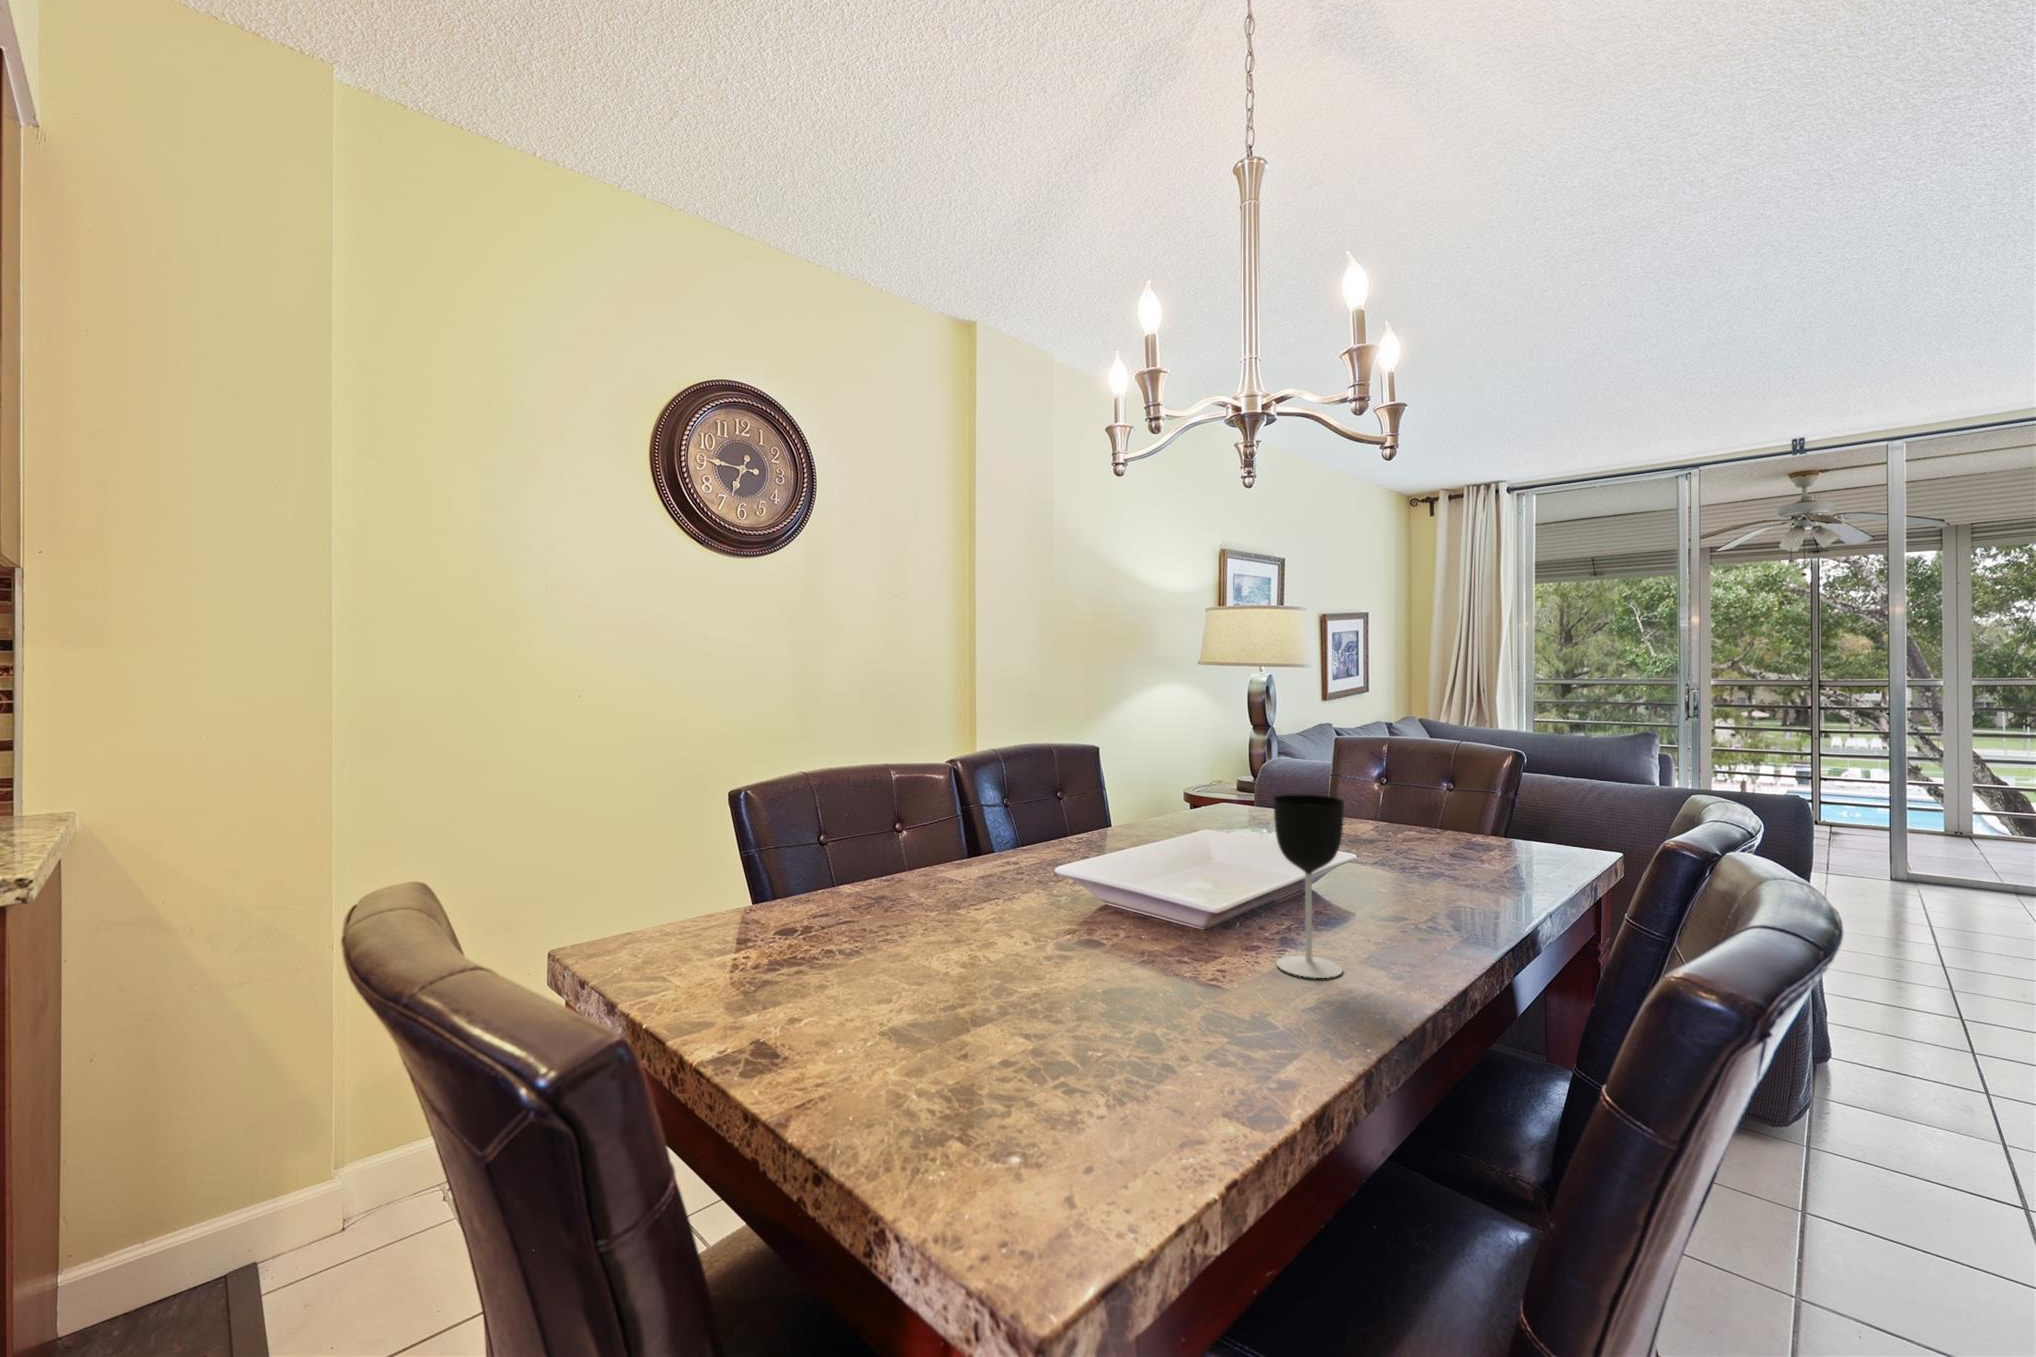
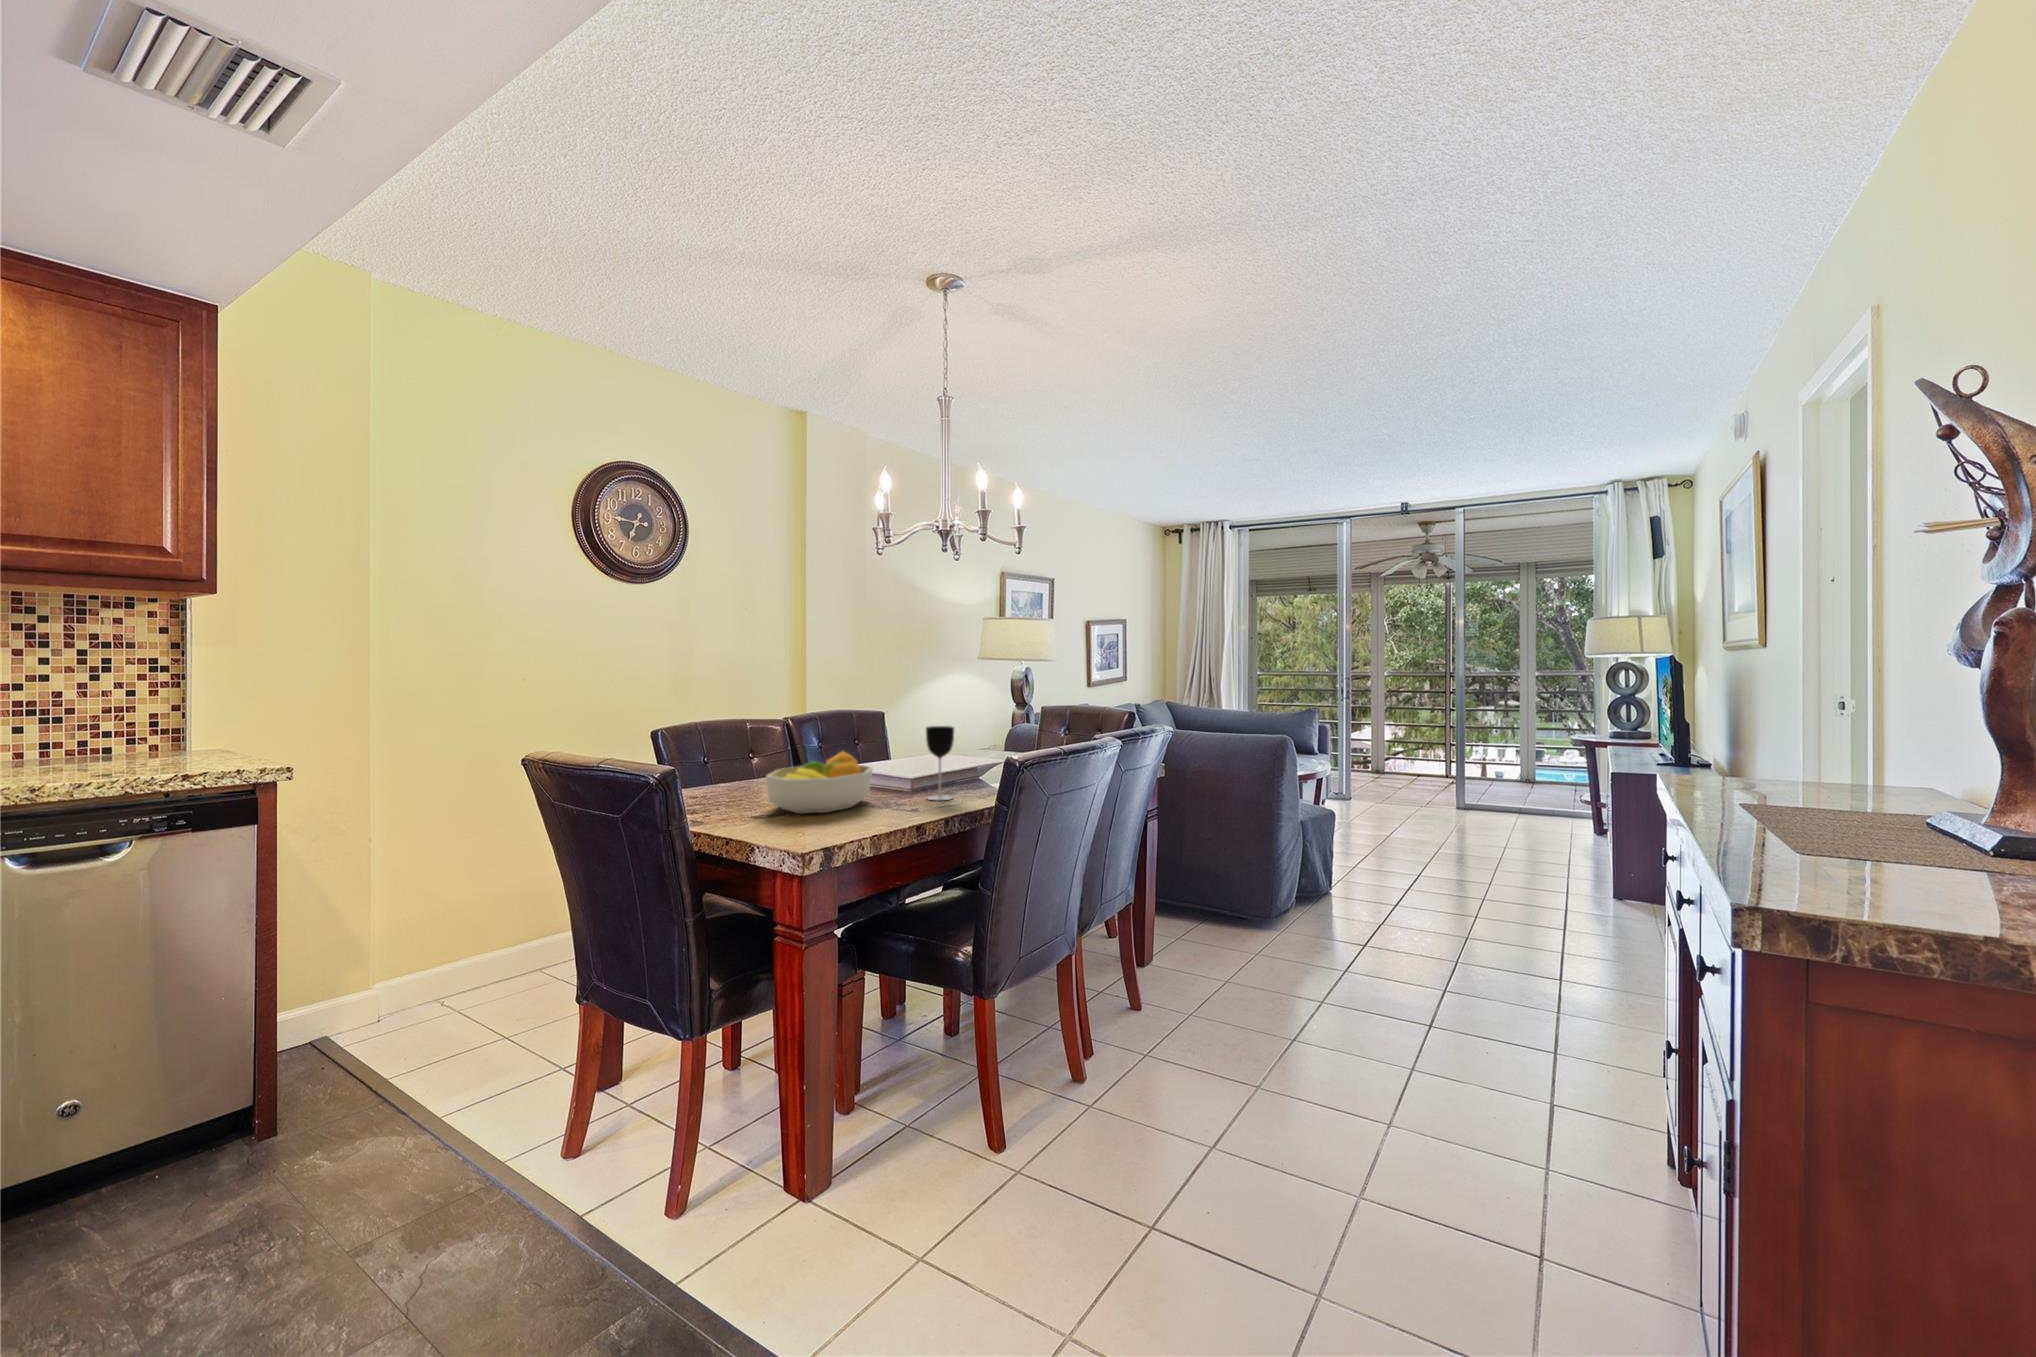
fruit bowl: none [915,849,1155,1029] -> present [766,752,872,814]

